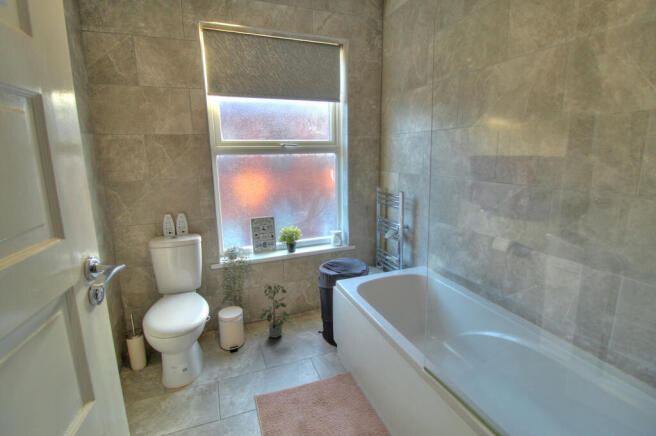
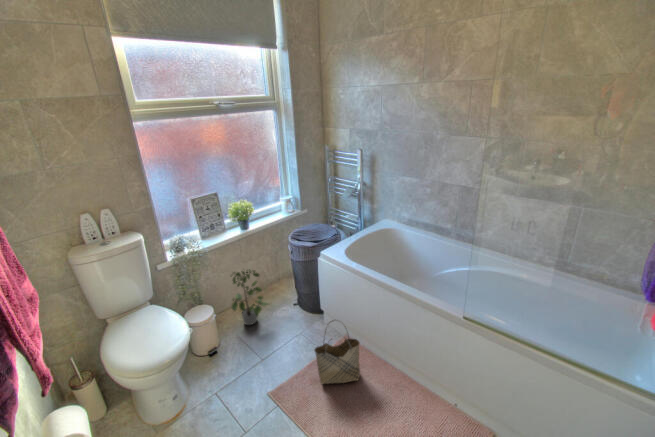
woven basket: none [299,343,343,413] -> present [315,320,360,384]

